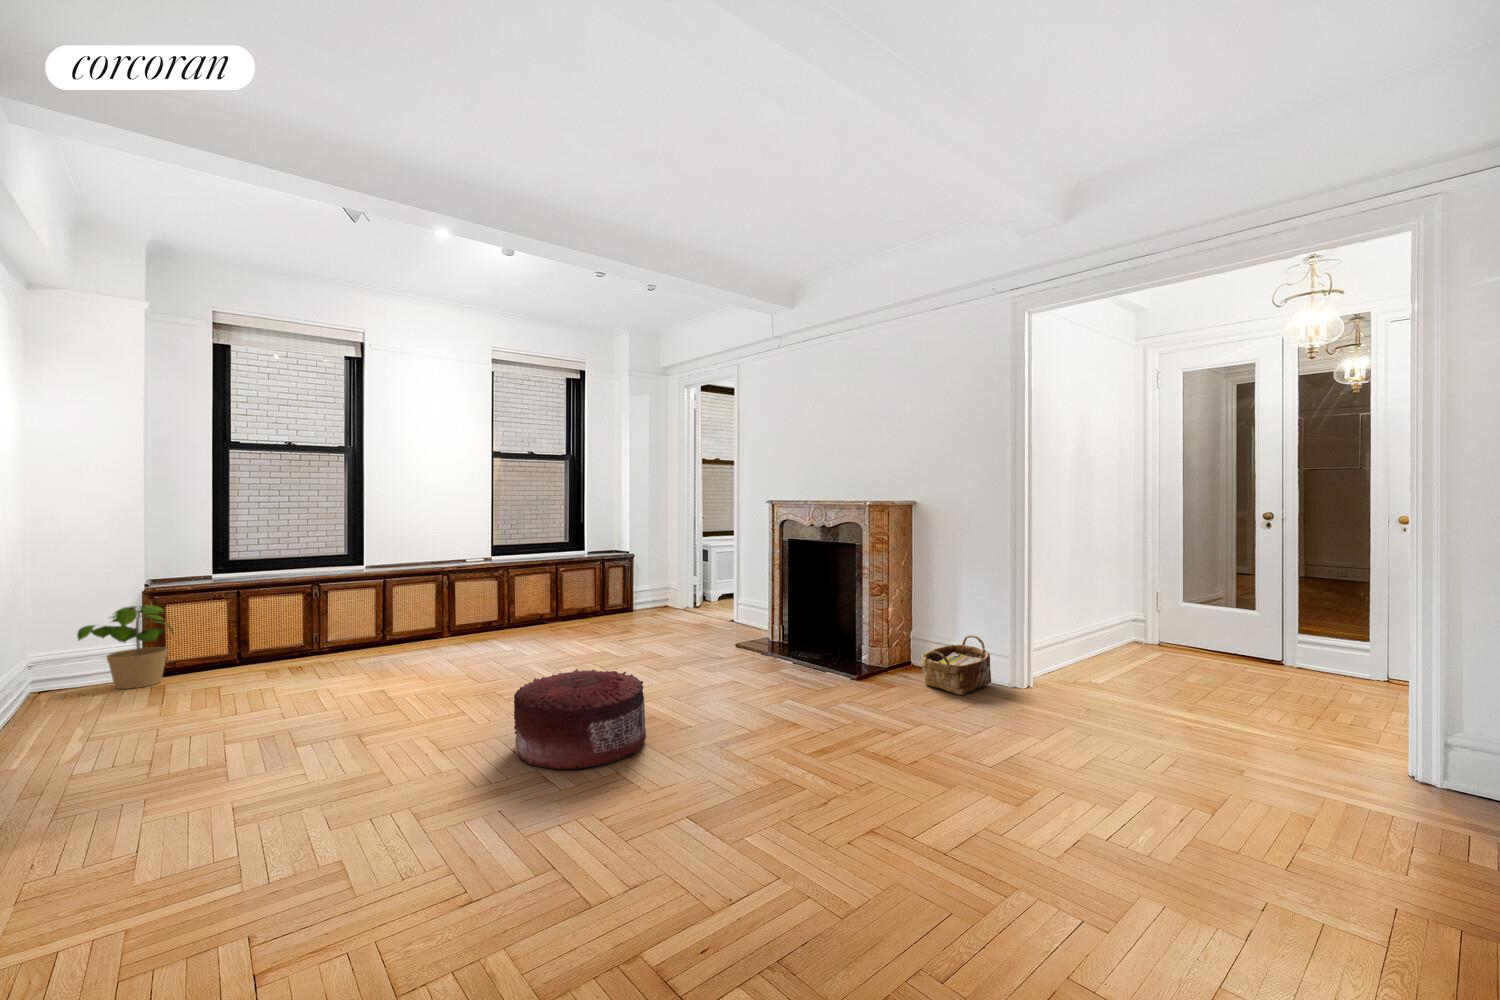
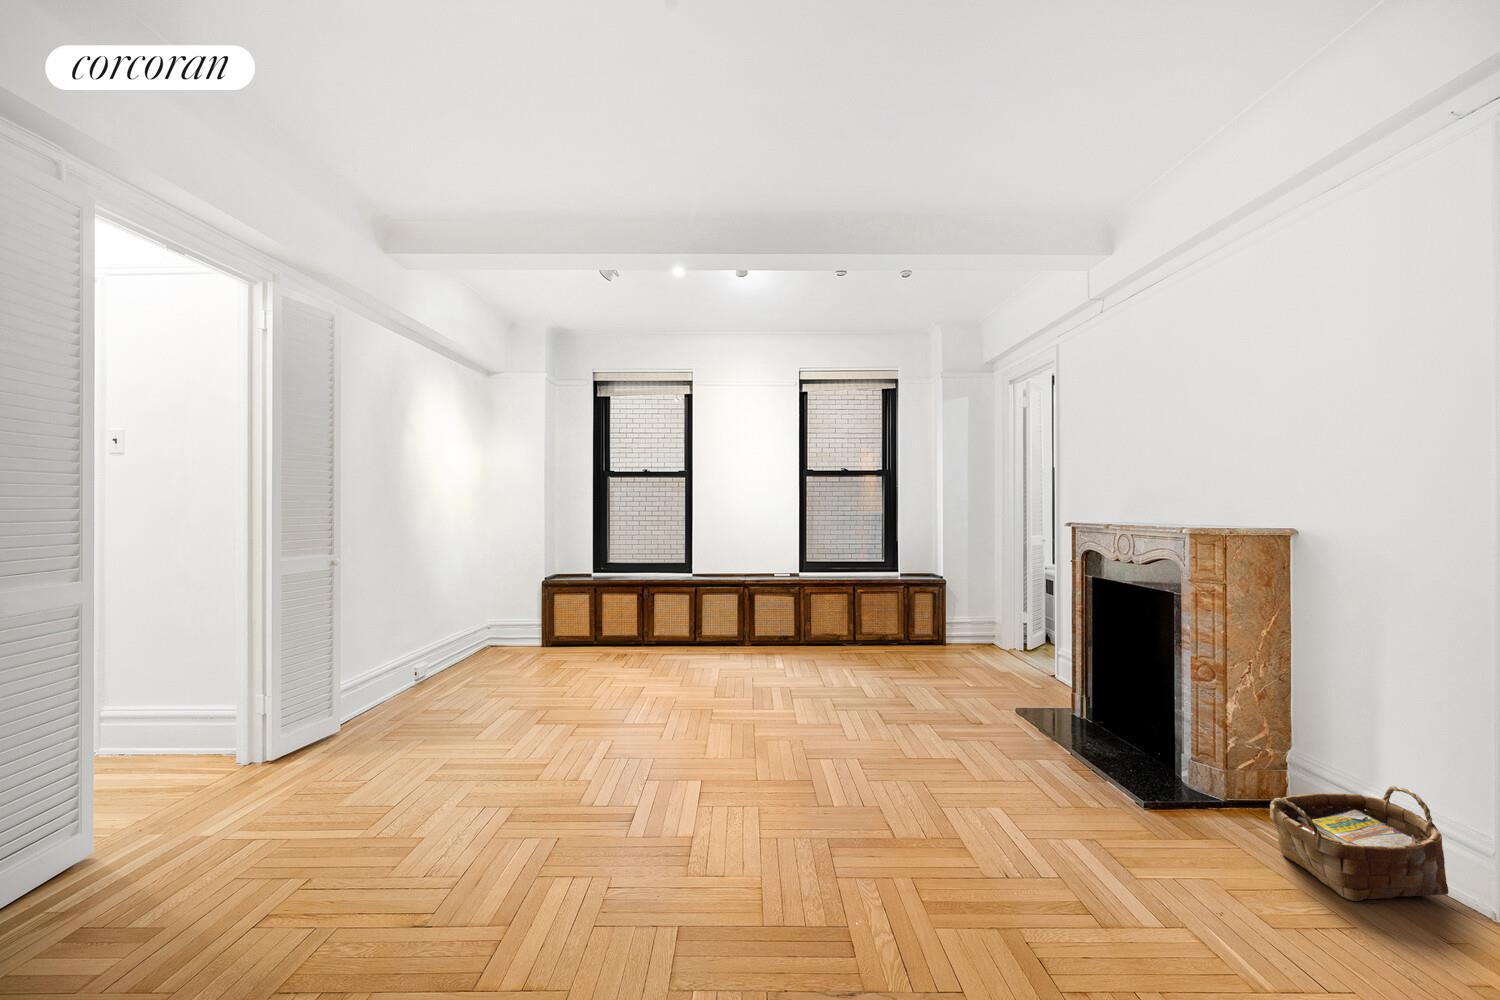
potted plant: present [77,605,173,689] -> none [488,595,546,655]
pouf: present [514,669,647,769] -> none [621,711,772,835]

